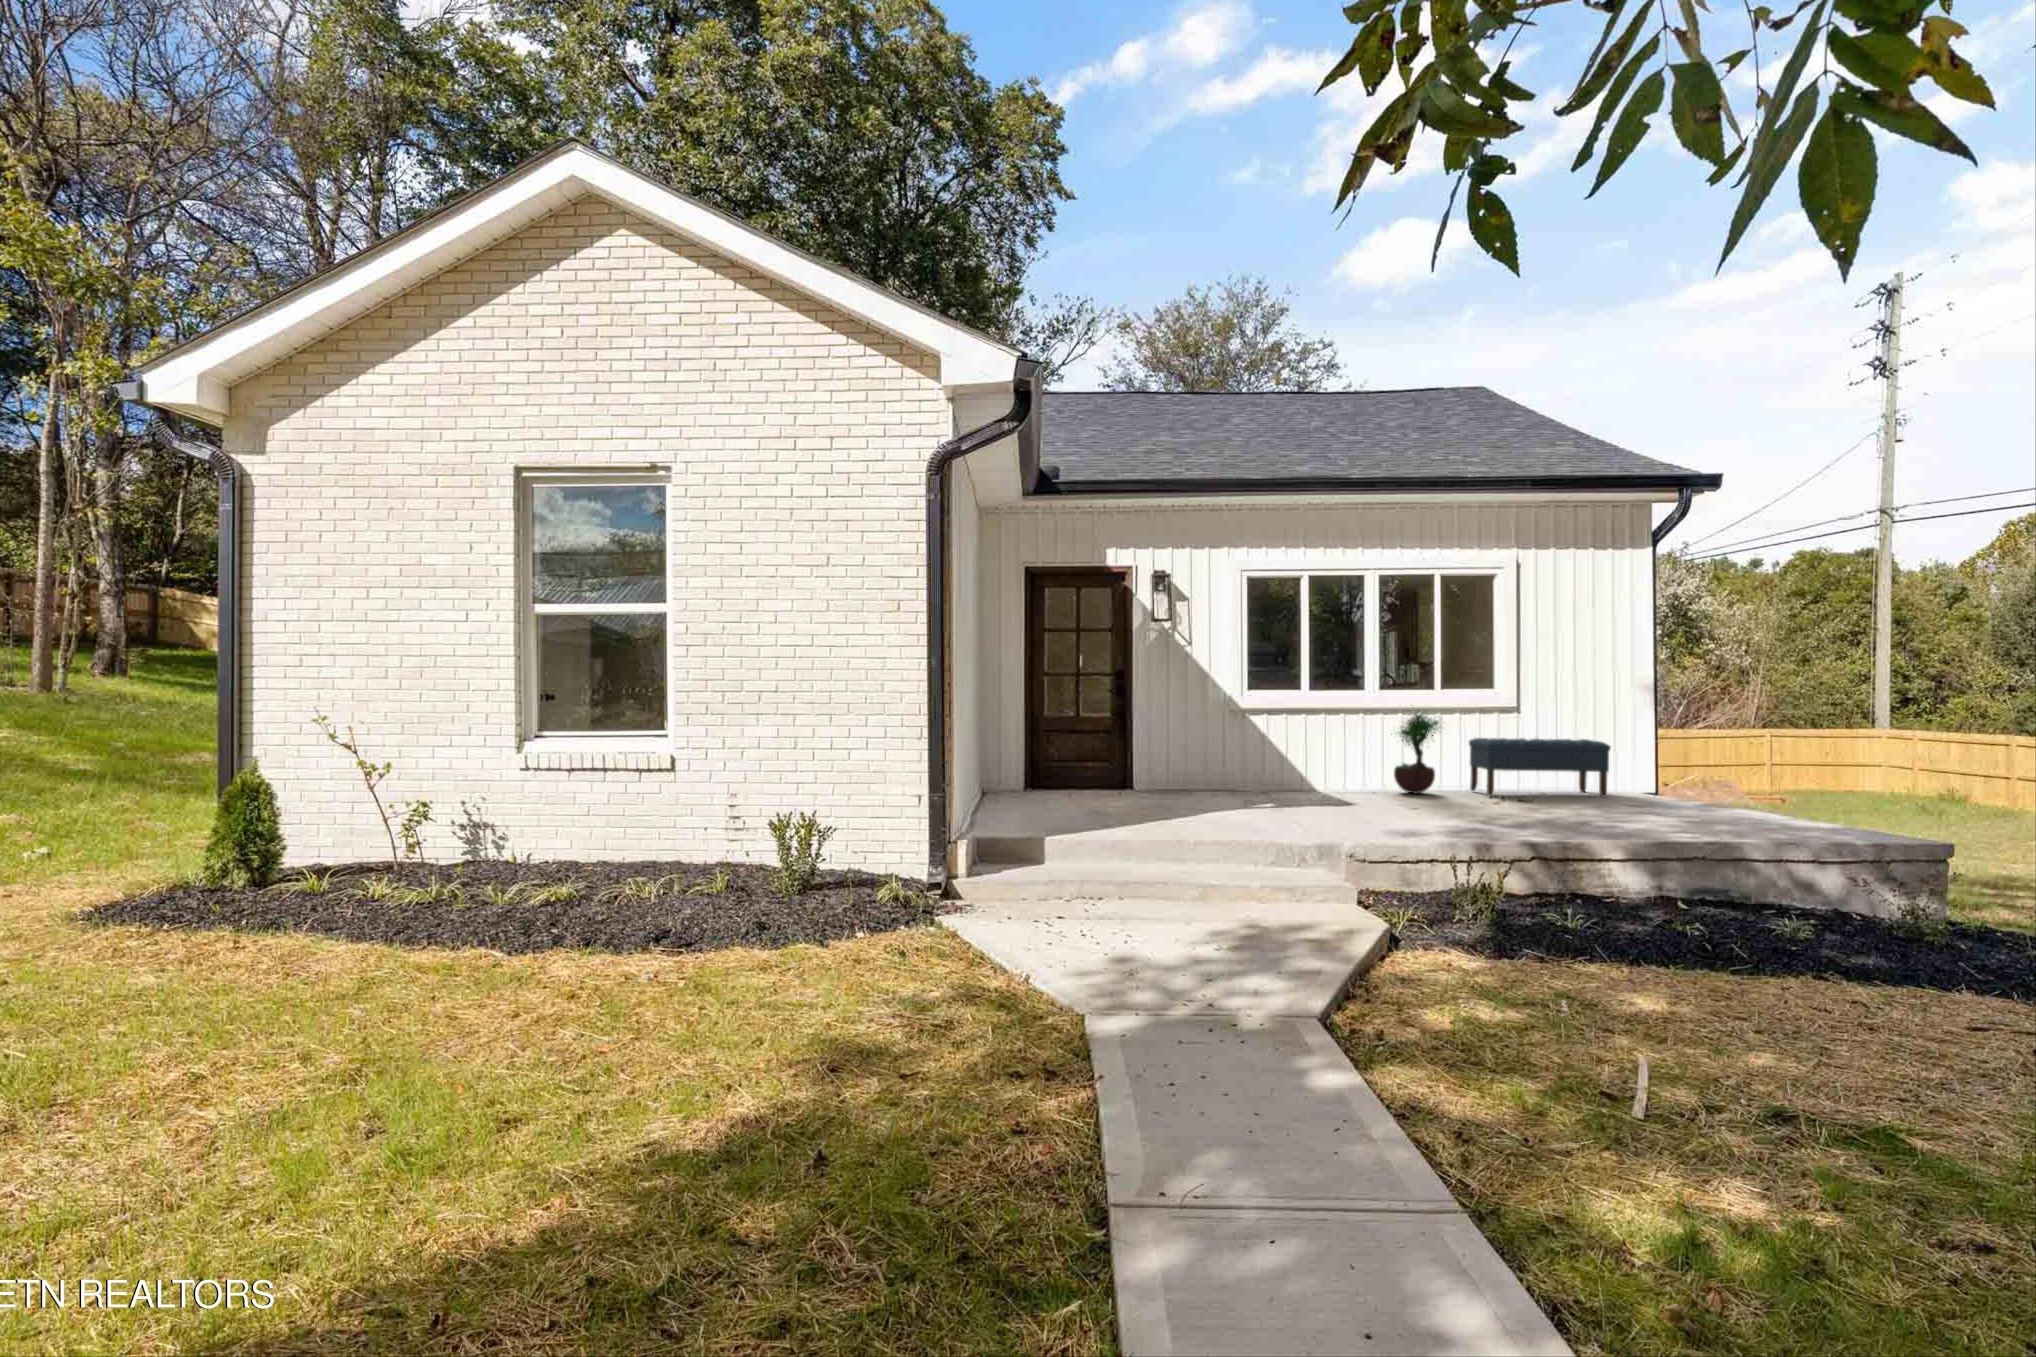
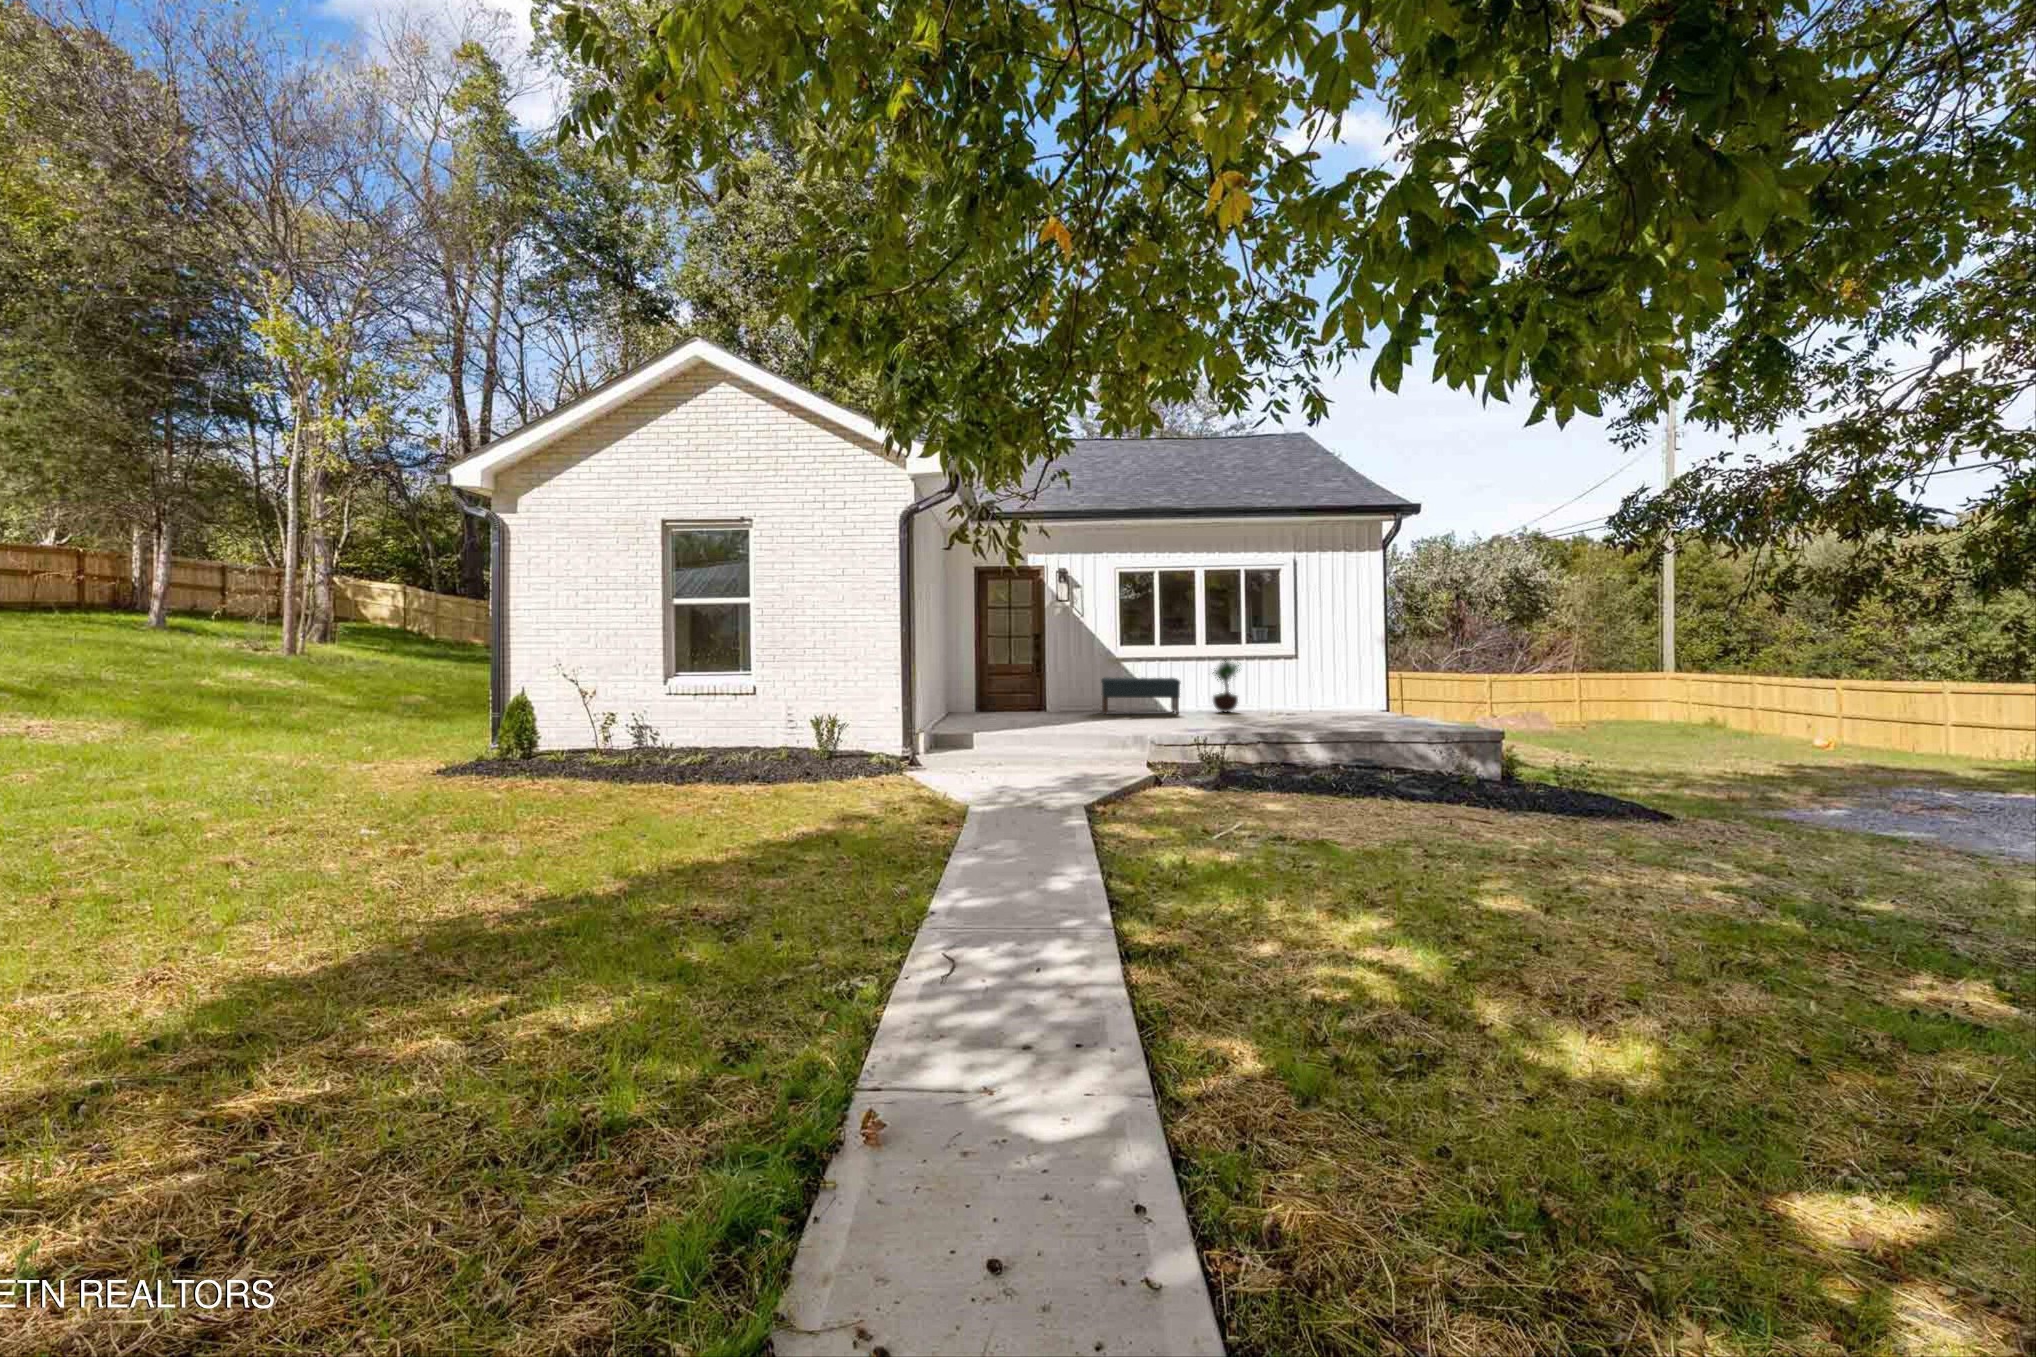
bench: present [1469,738,1611,797] -> present [1101,677,1180,714]

